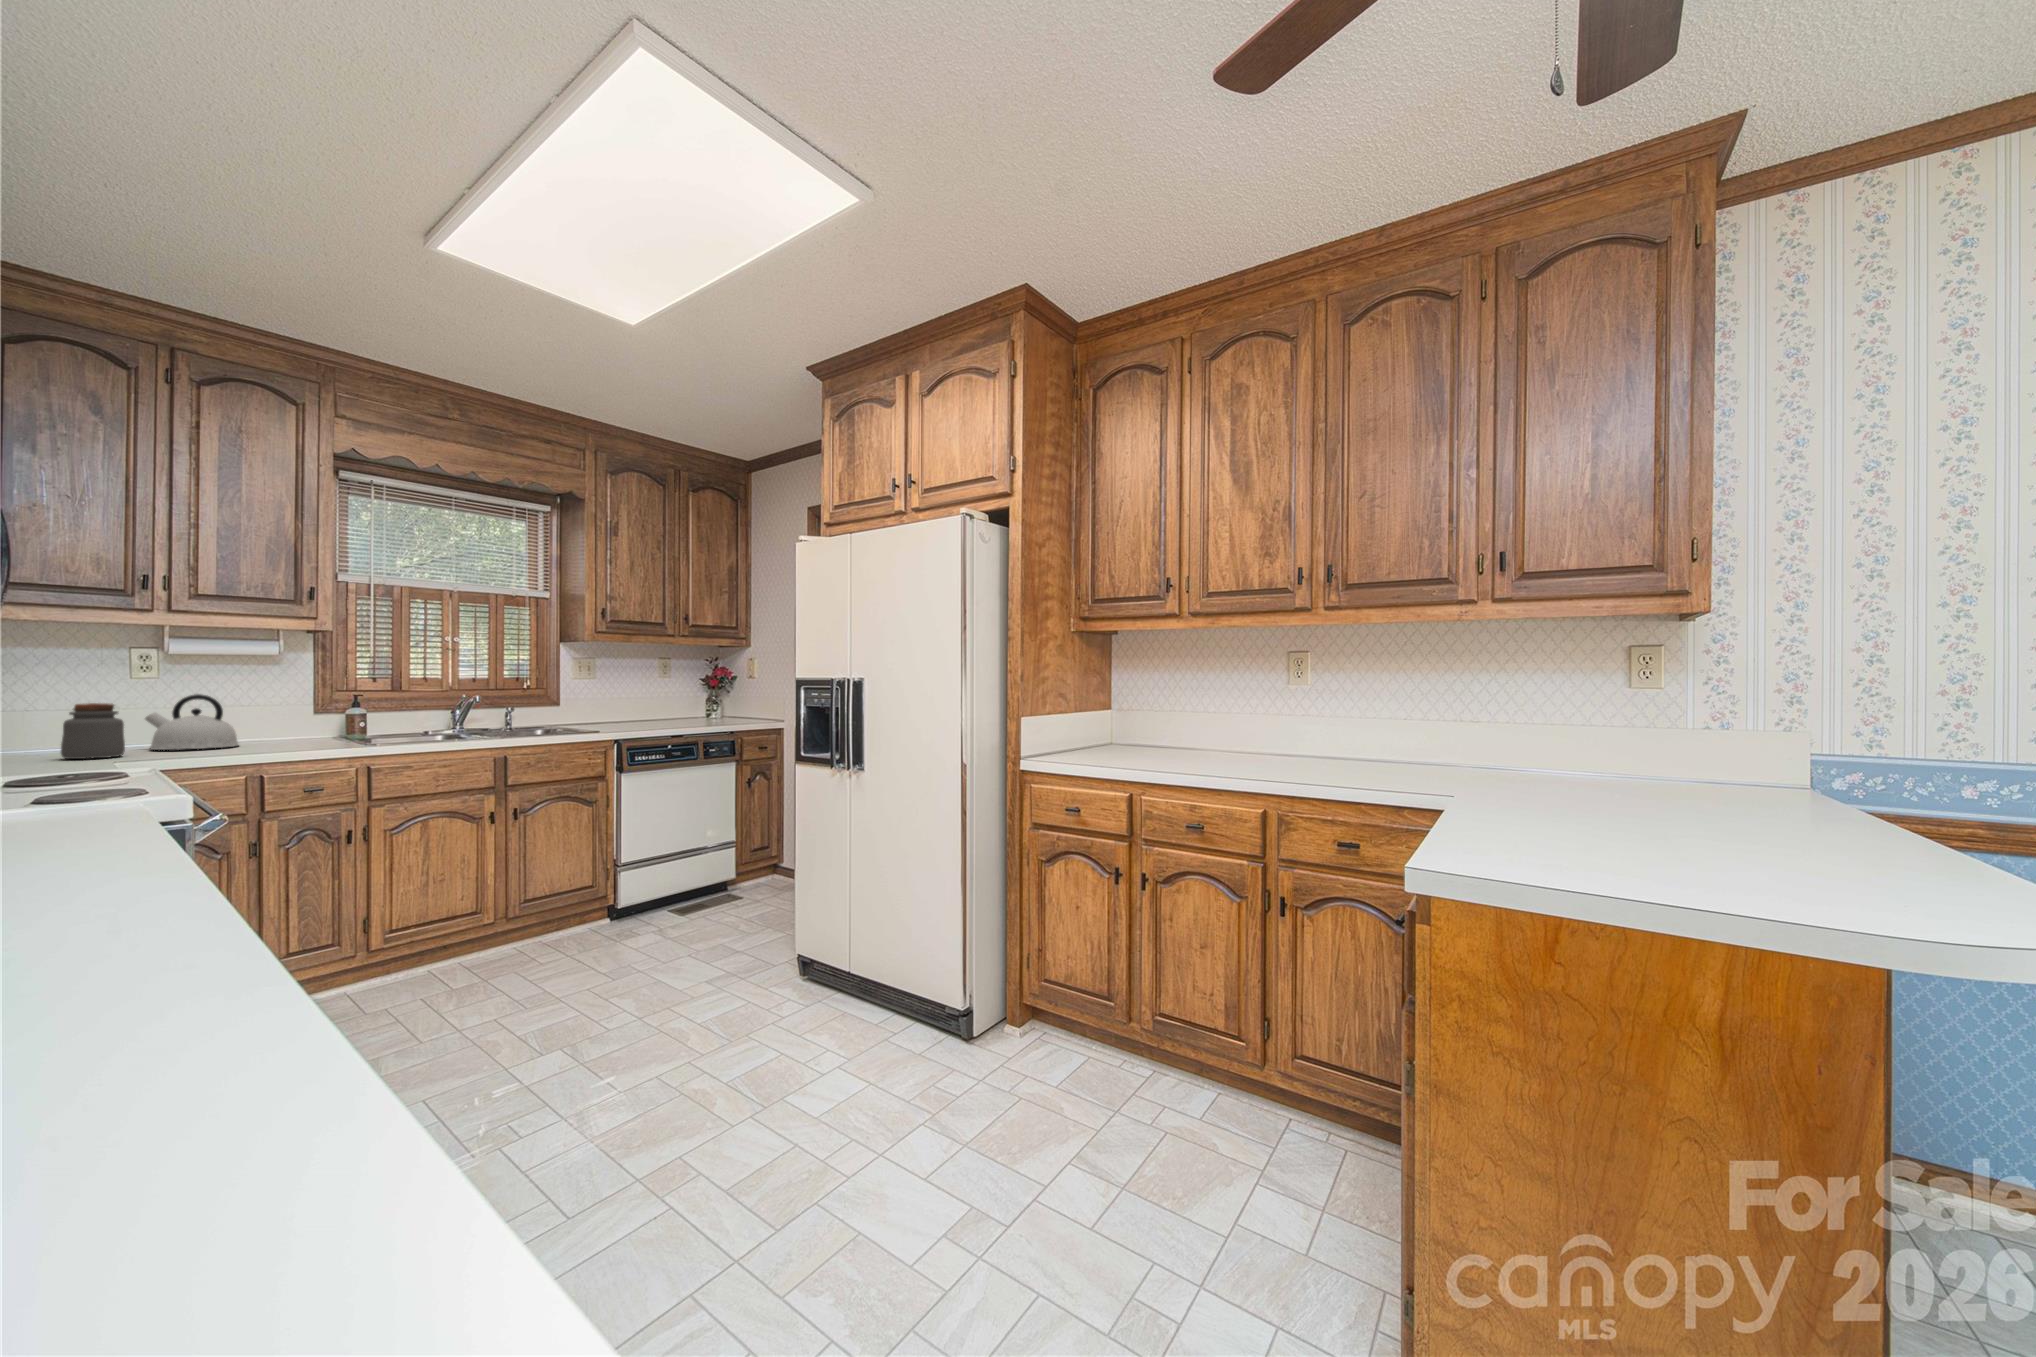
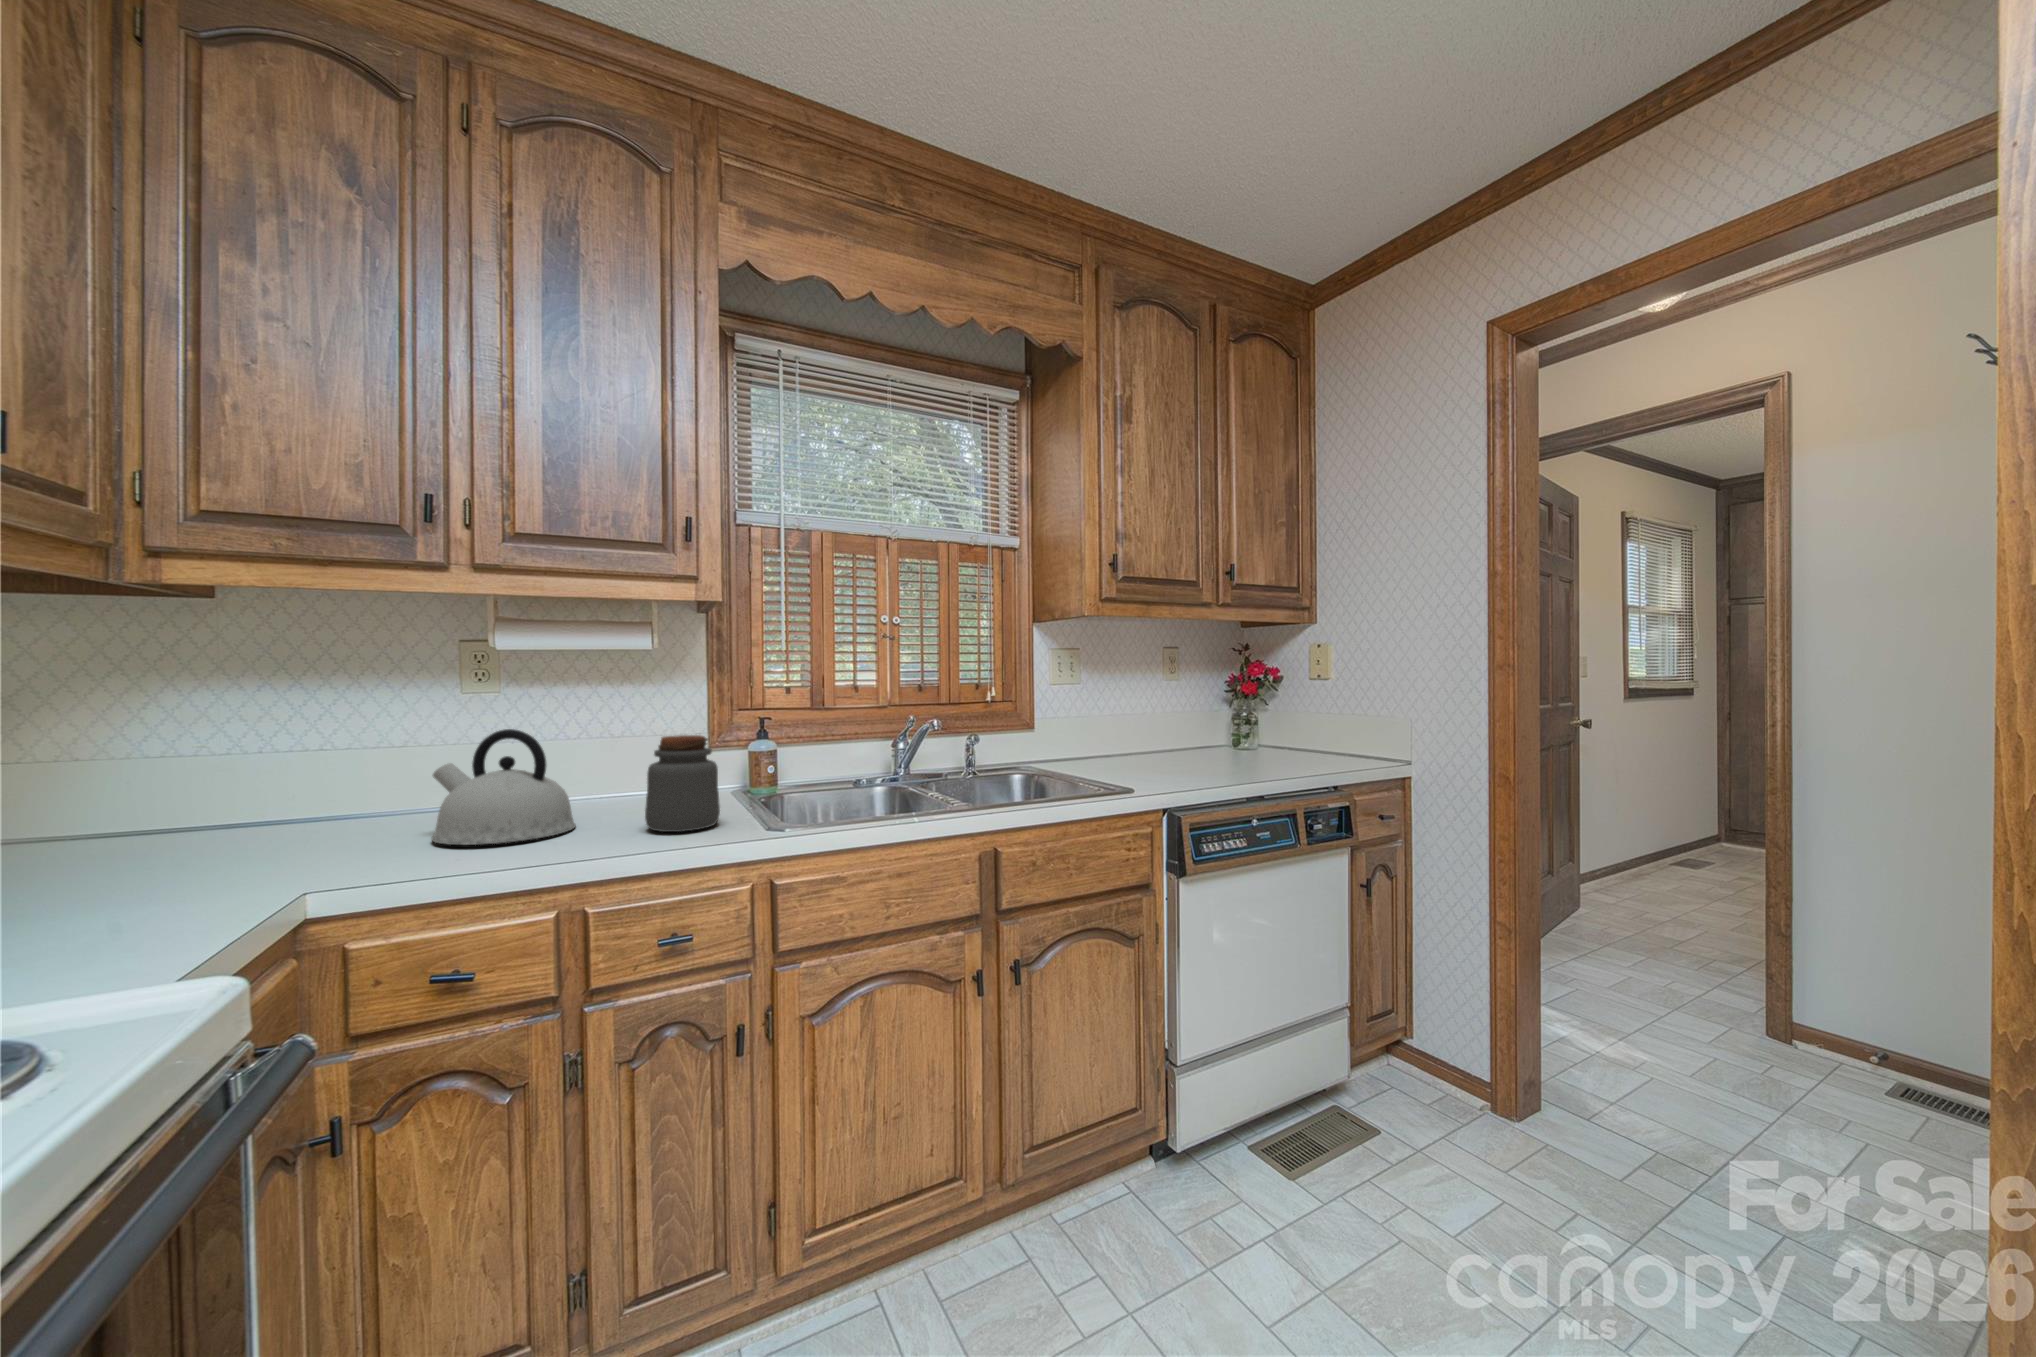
jar: present [61,703,125,759] -> present [645,735,720,832]

